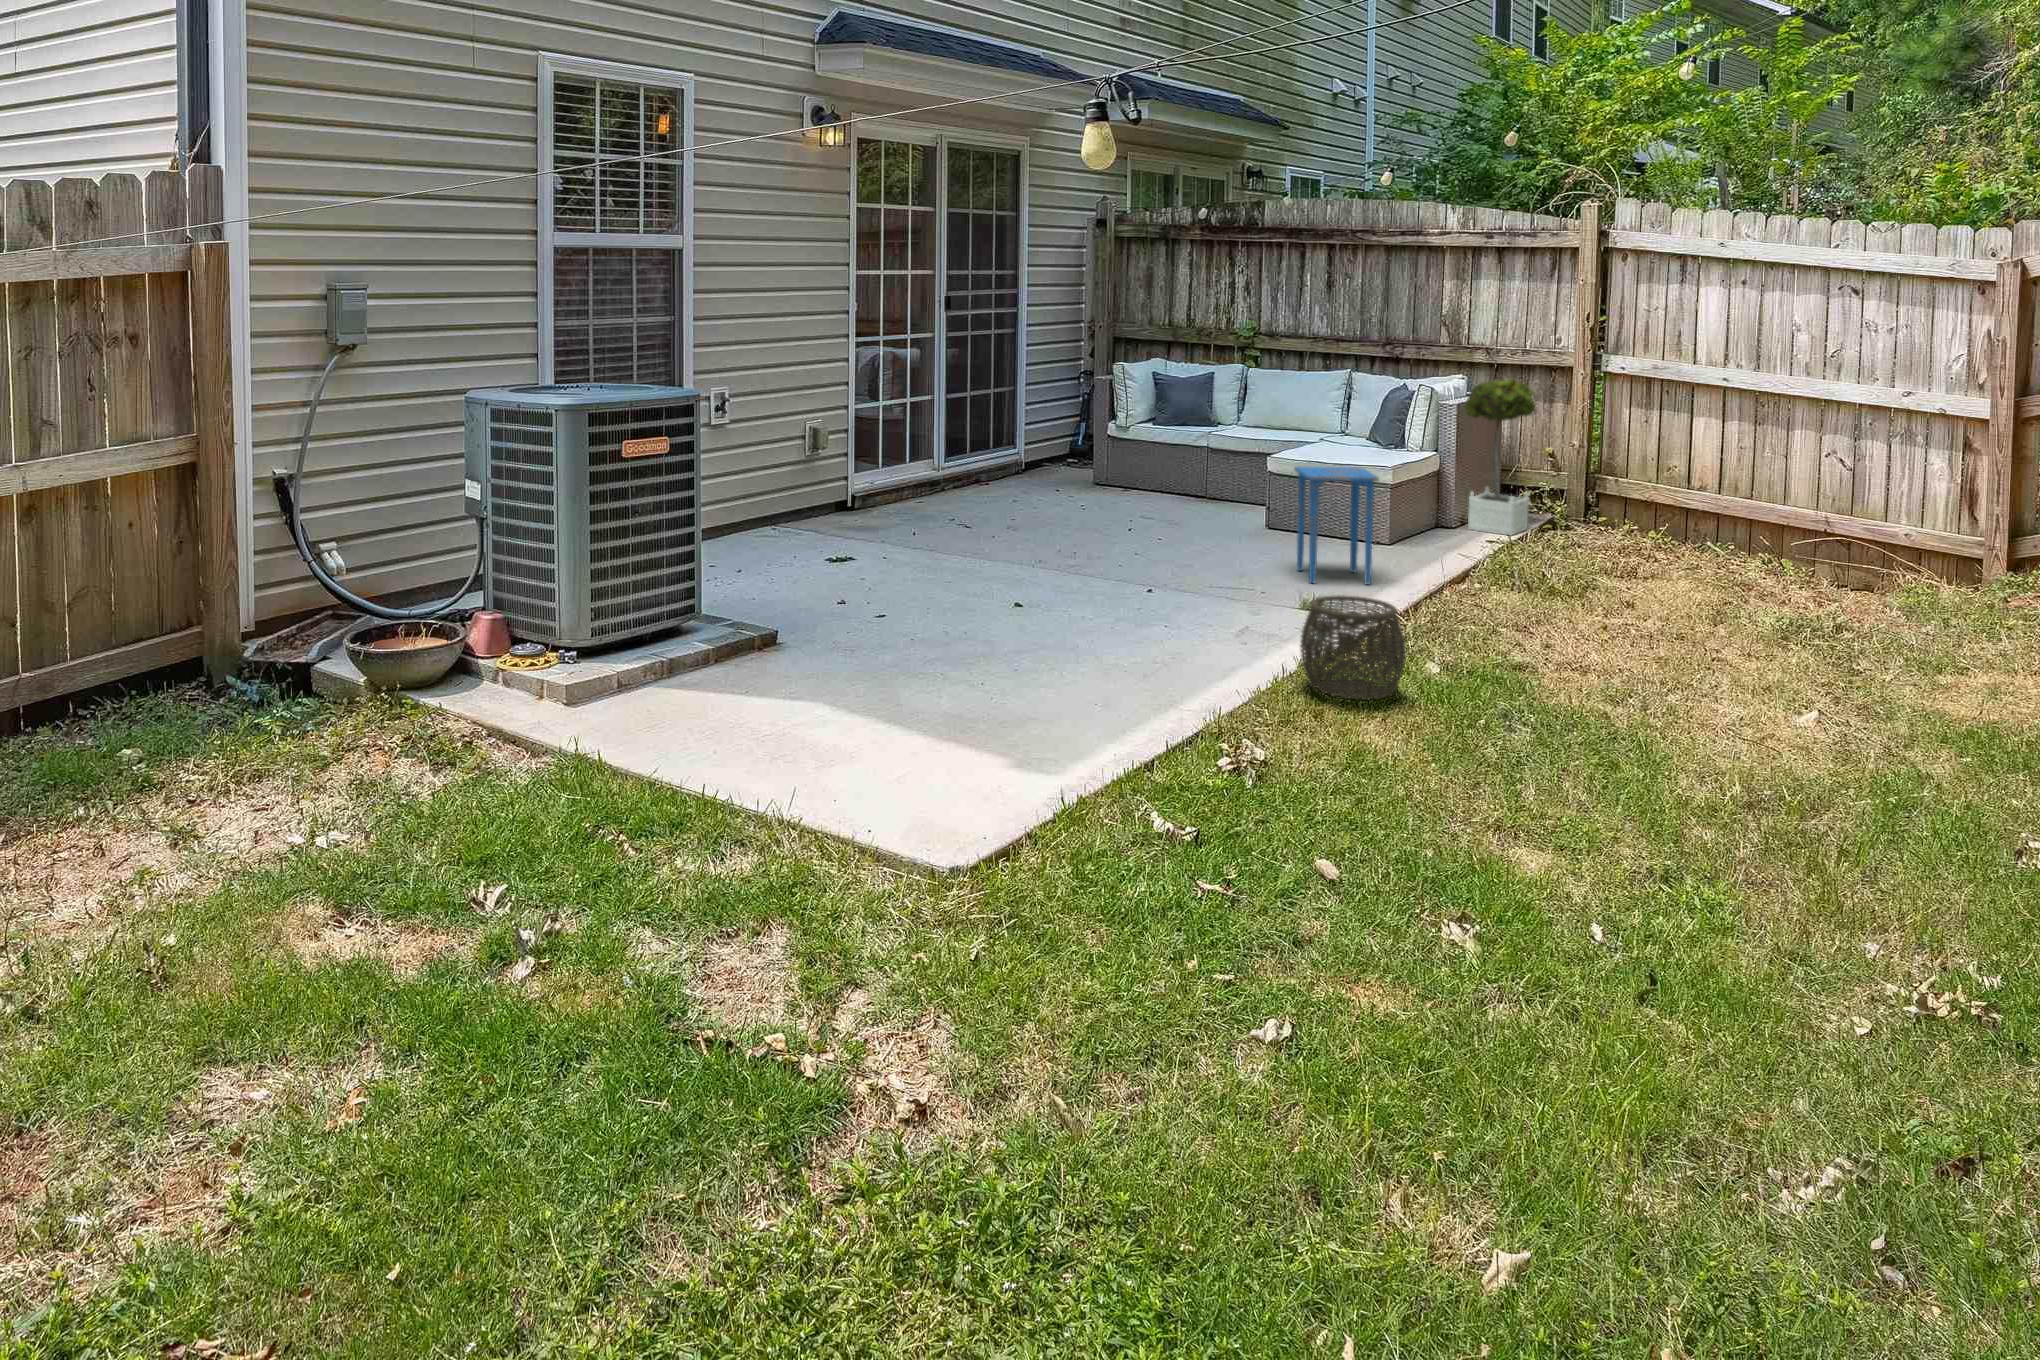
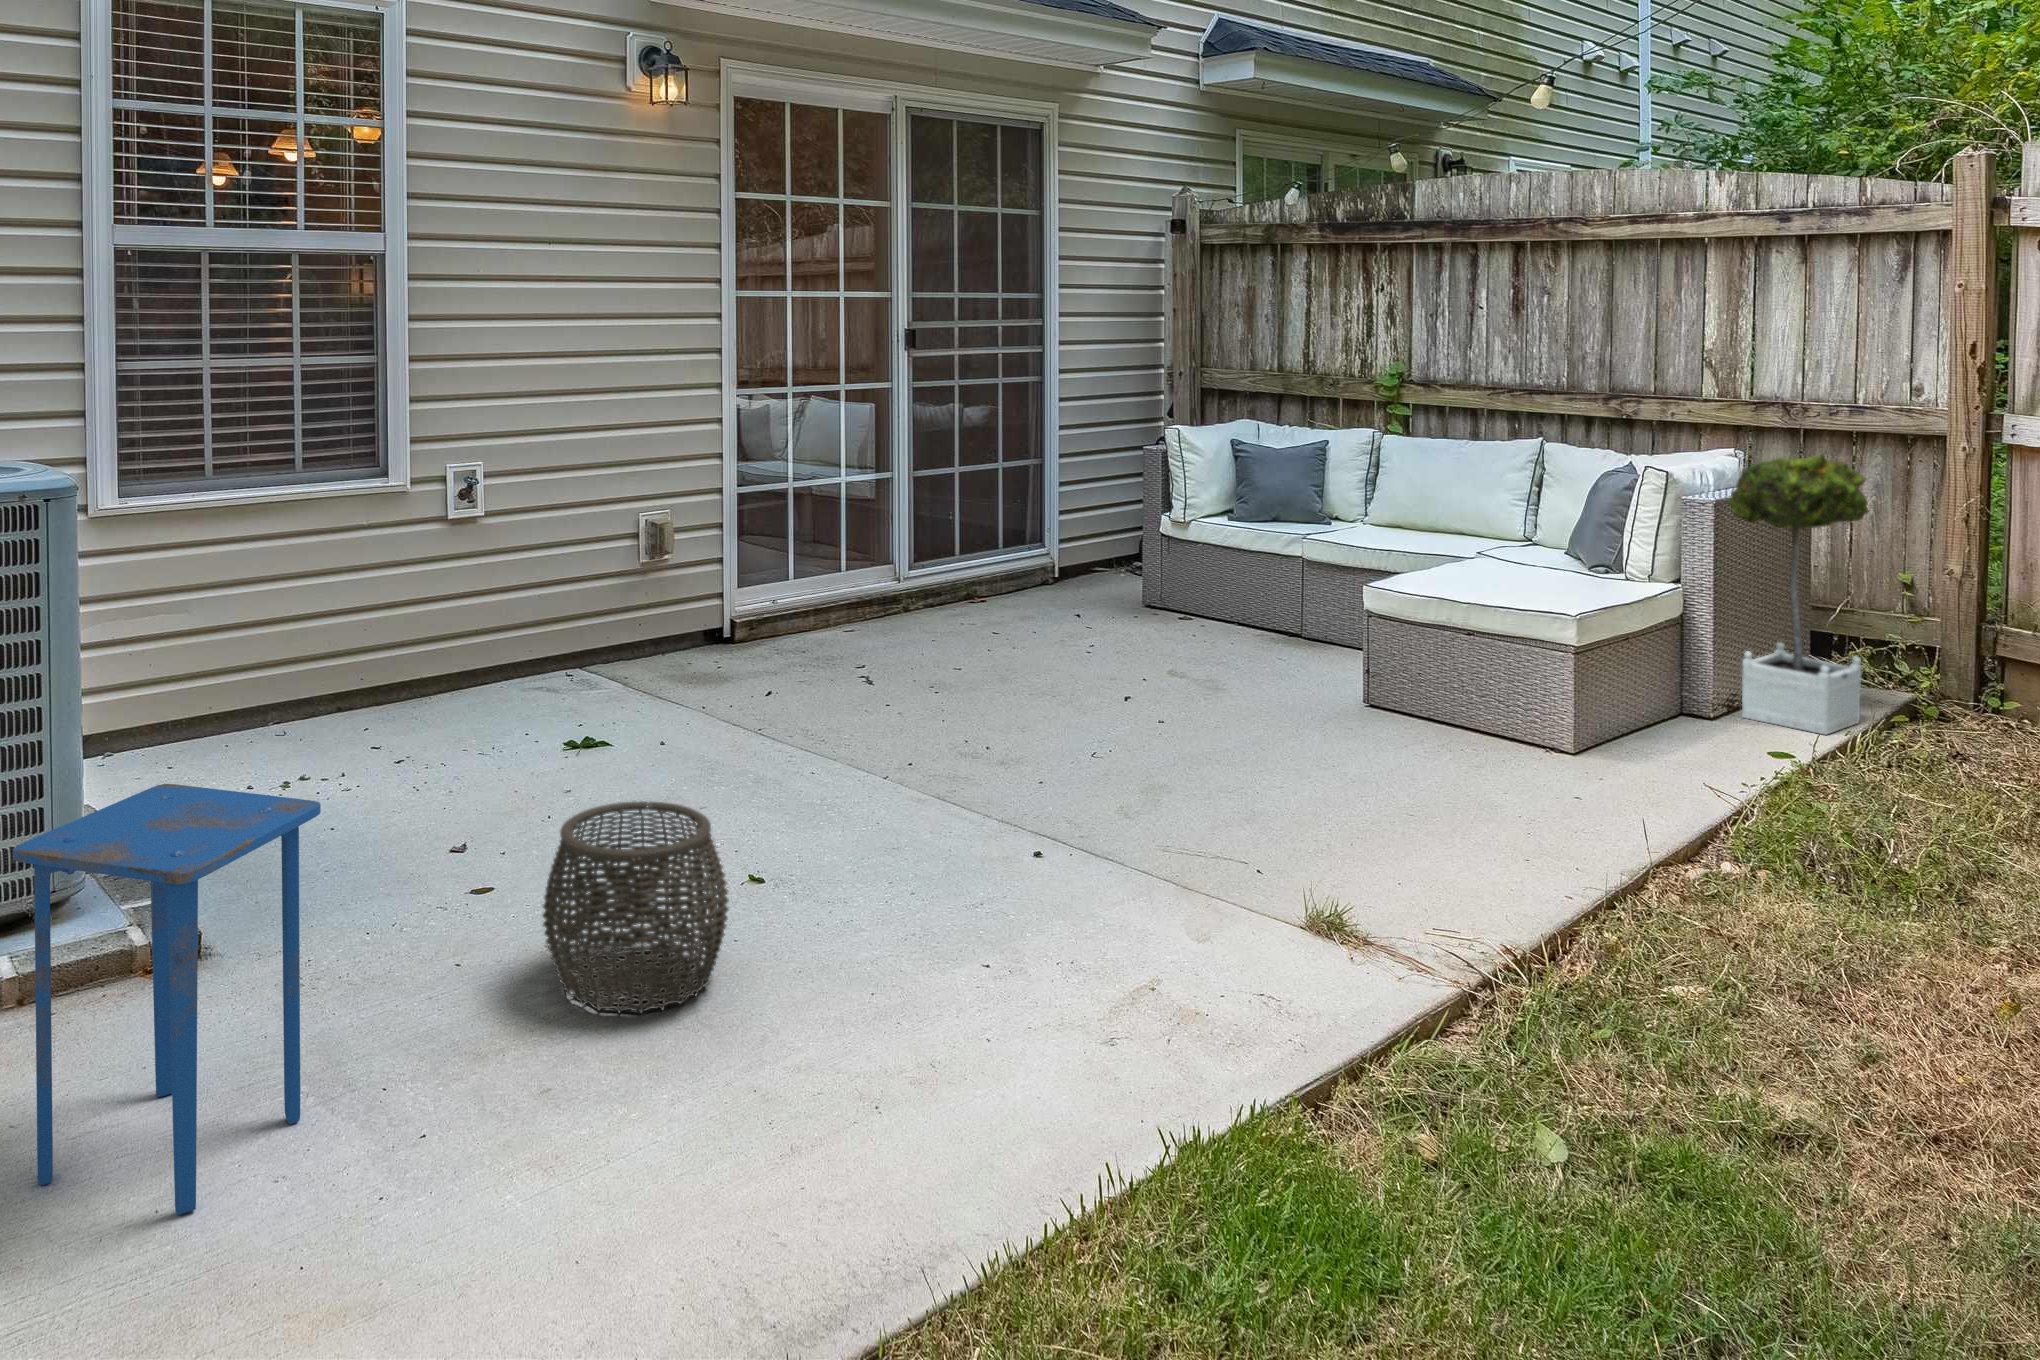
side table: present [1294,466,1379,584] -> present [13,784,321,1215]
woven basket: present [1300,596,1406,700] -> present [542,801,729,1013]

